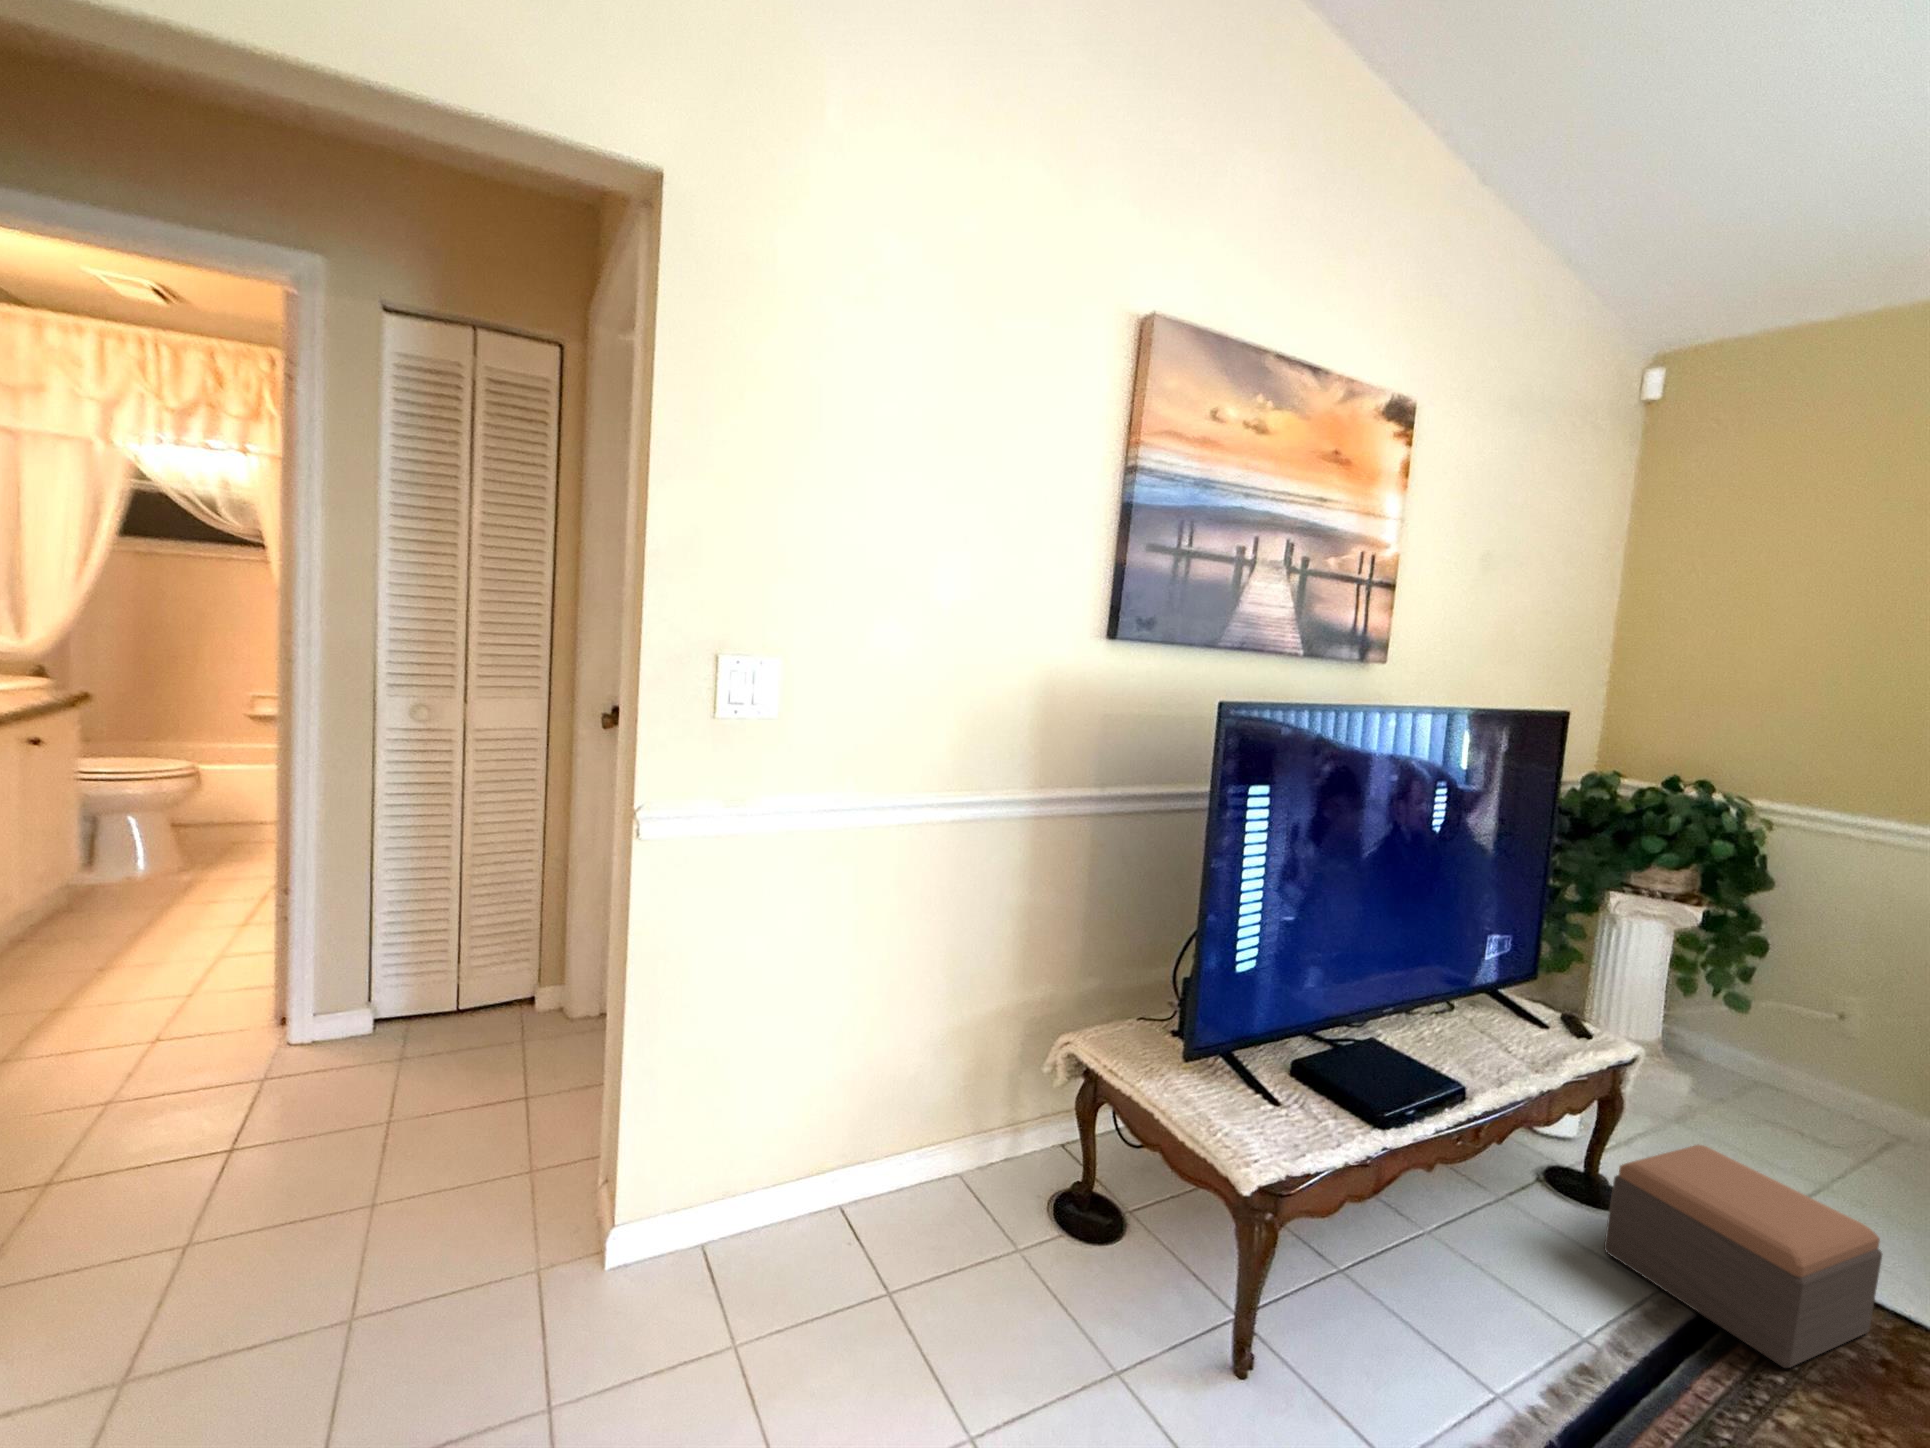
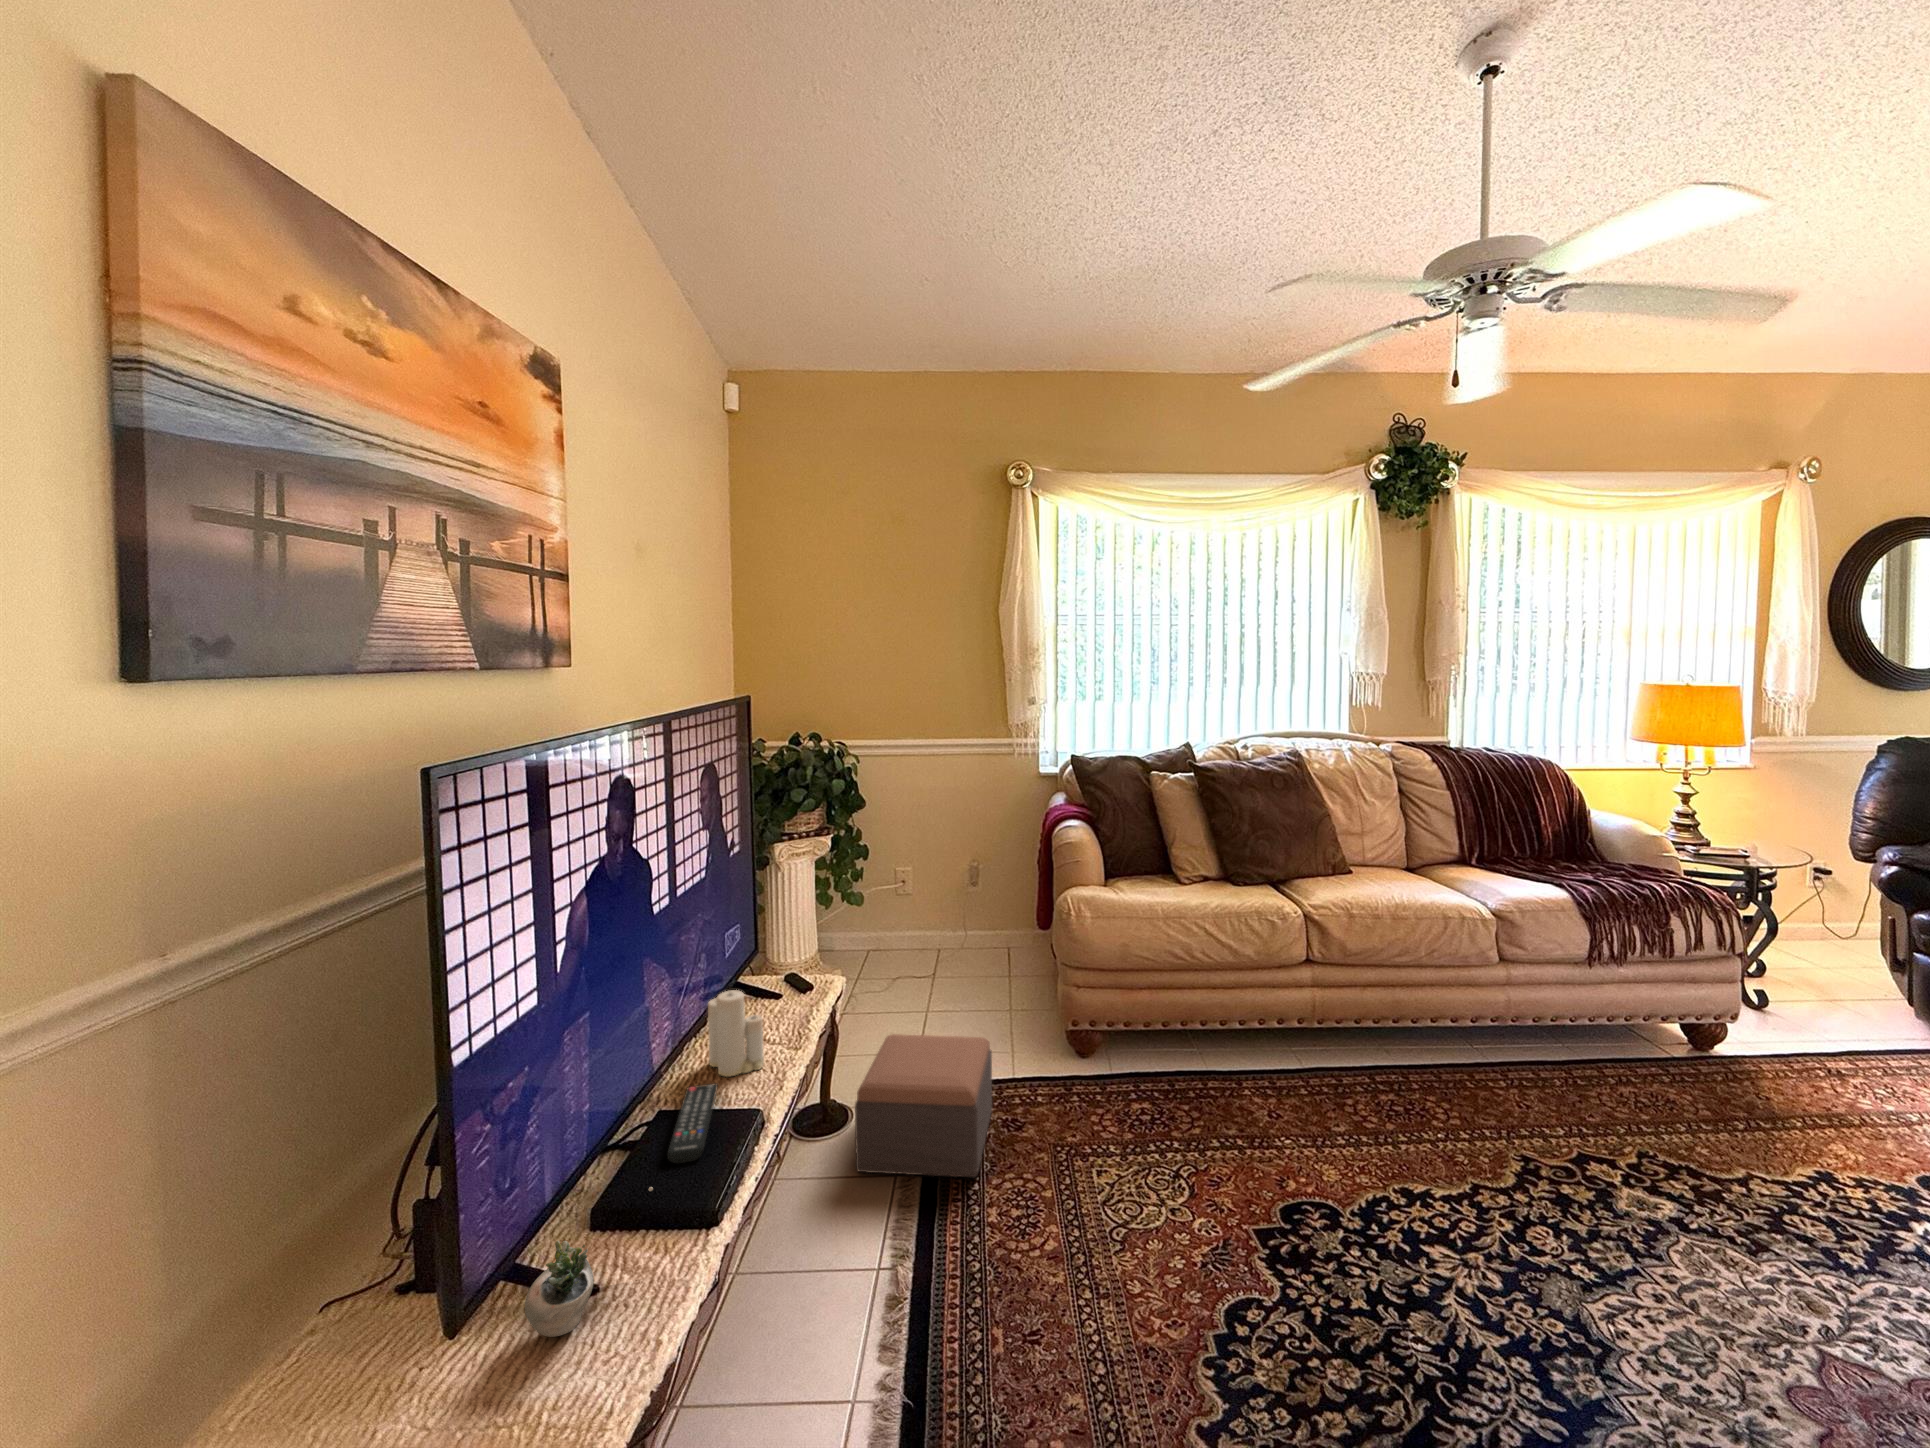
candle: none [1438,970,1498,1062] -> present [708,990,764,1076]
remote control: none [1363,1035,1434,1082] -> present [667,1083,718,1163]
succulent plant: none [1227,1046,1328,1112] -> present [525,1187,653,1337]

